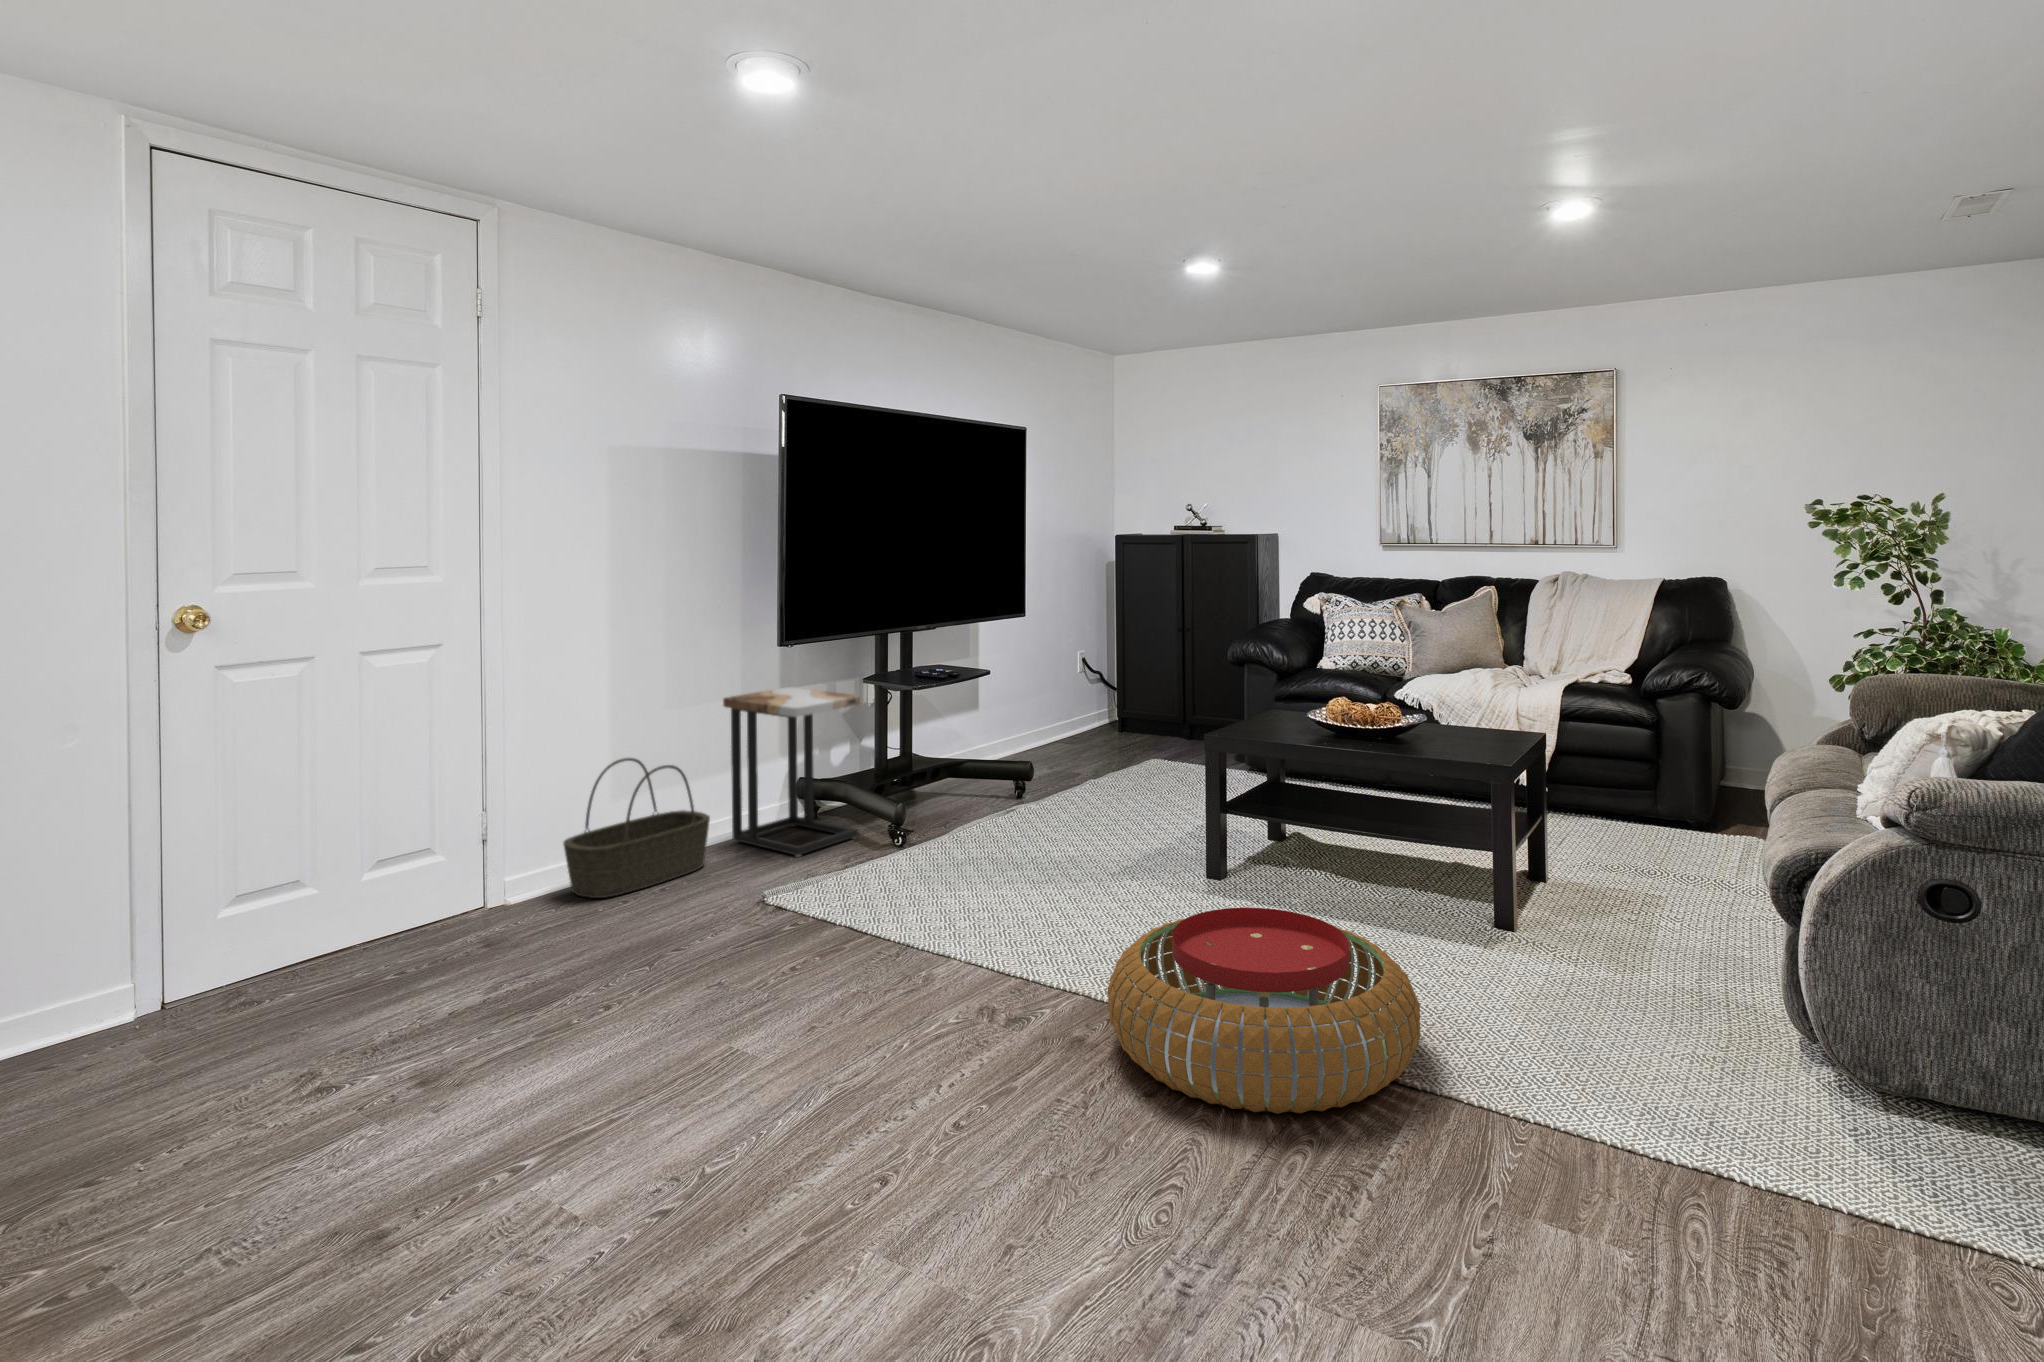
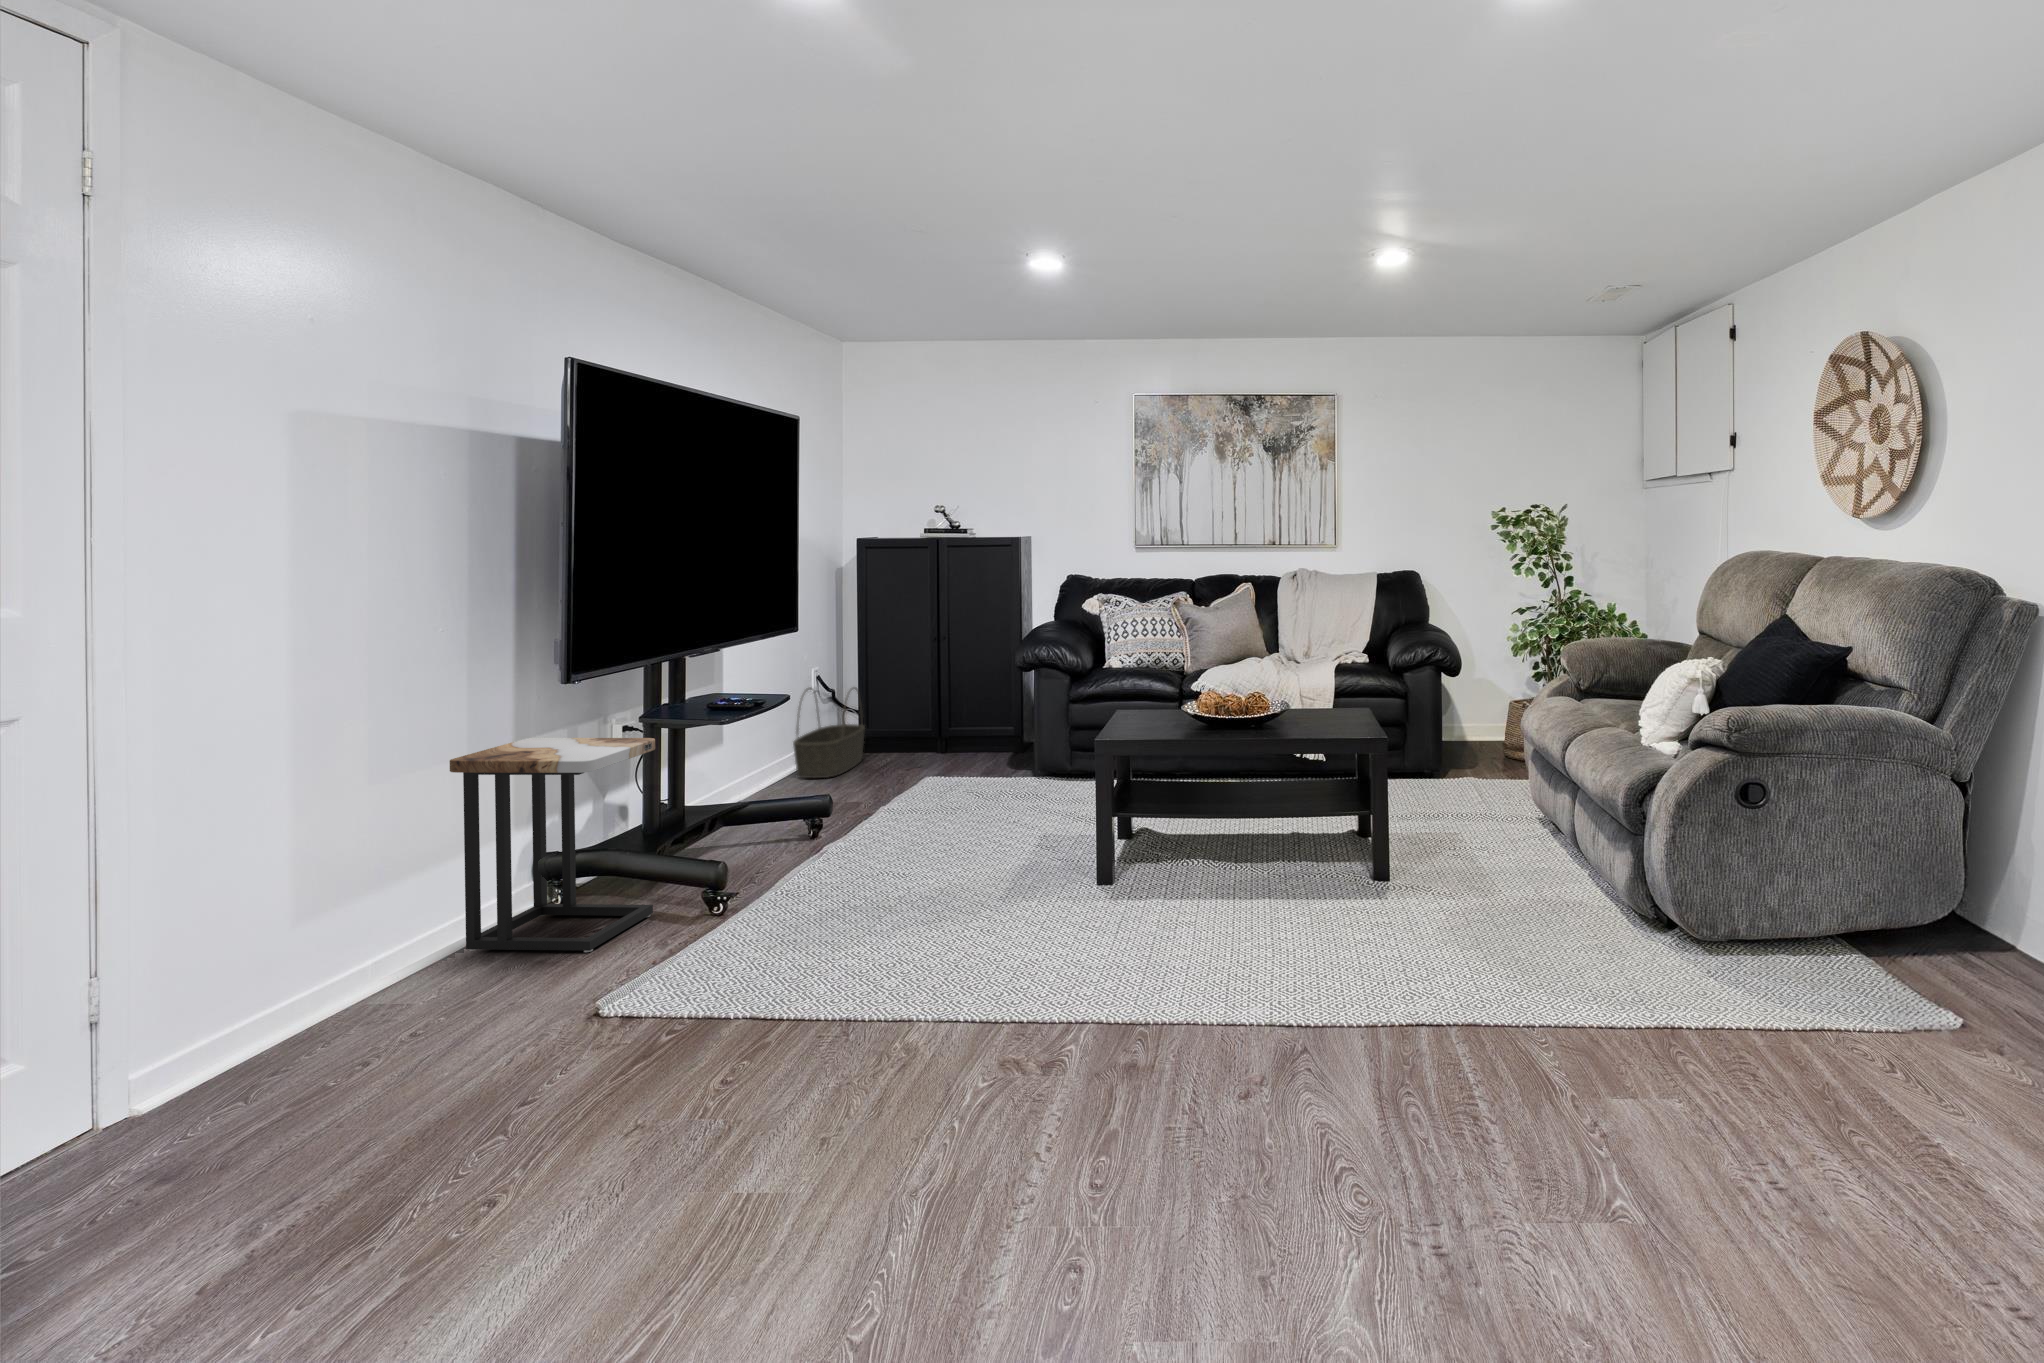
basket: present [563,758,710,898] -> present [793,687,865,778]
pouf: present [1108,908,1421,1114] -> none [1151,893,1448,1088]

